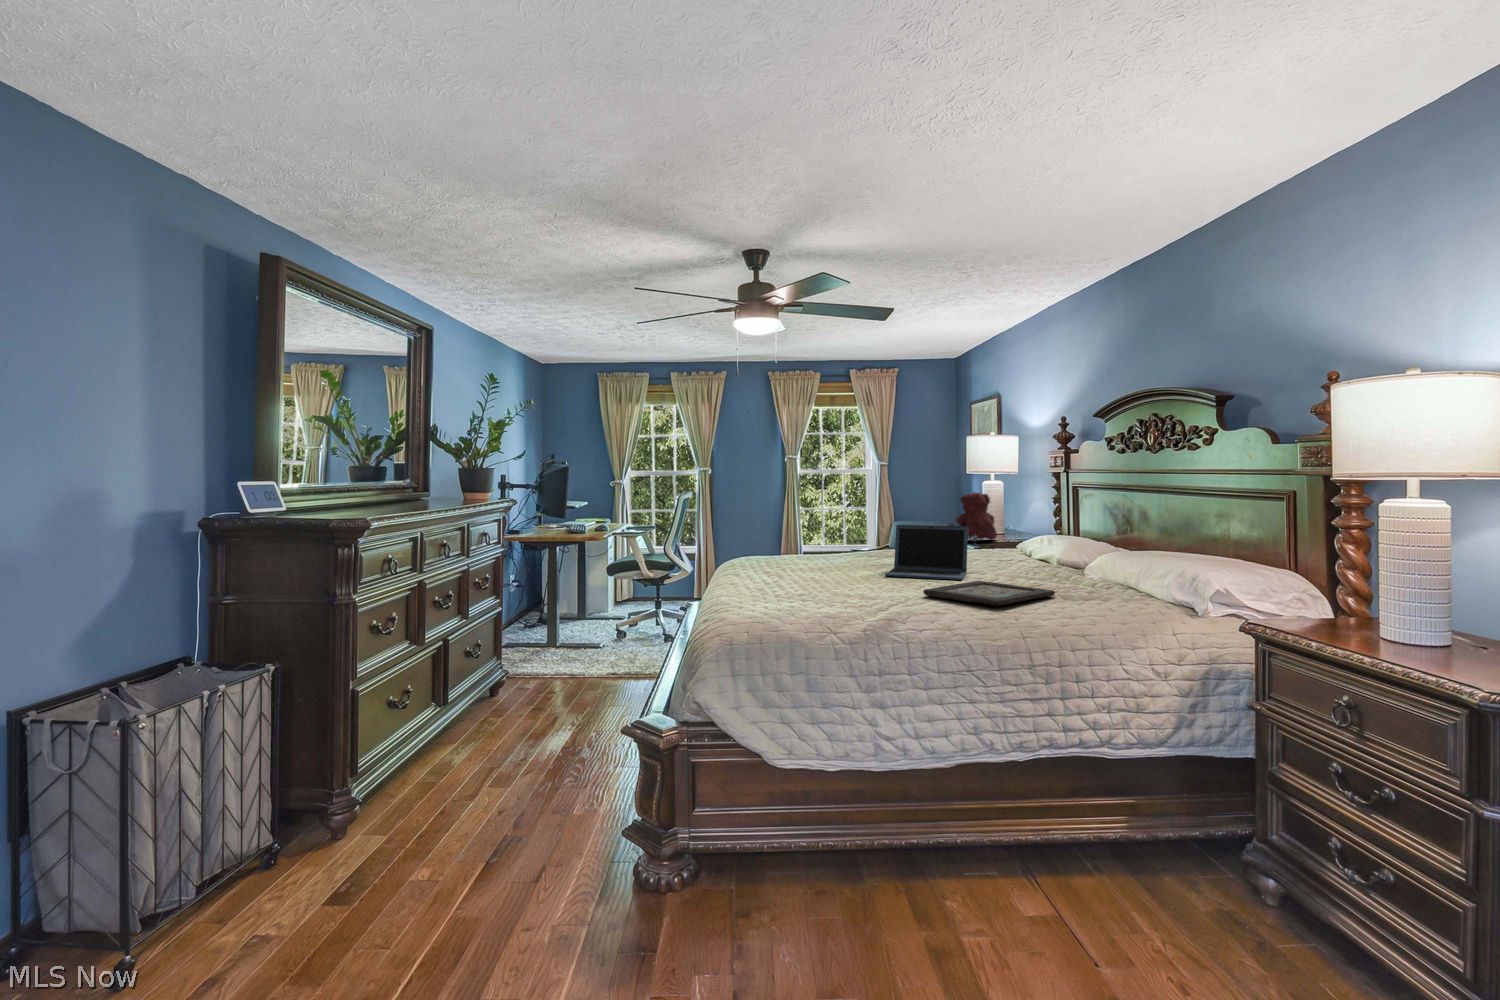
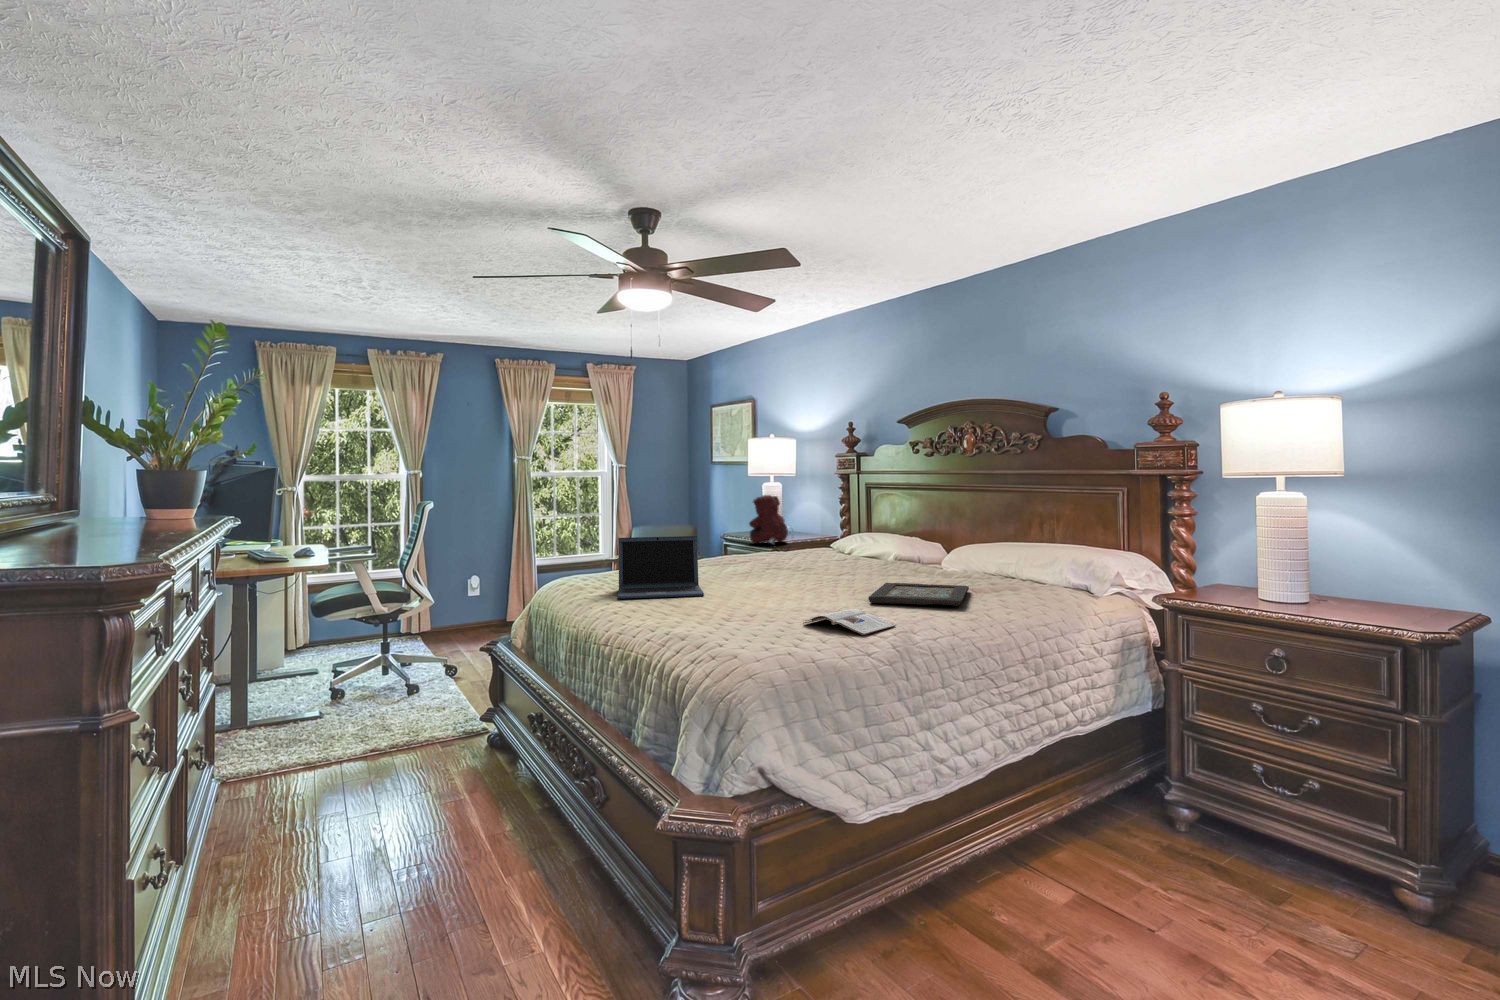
laptop: present [885,525,968,580] -> present [618,536,704,599]
magazine: none [824,596,896,617] -> present [803,609,896,635]

